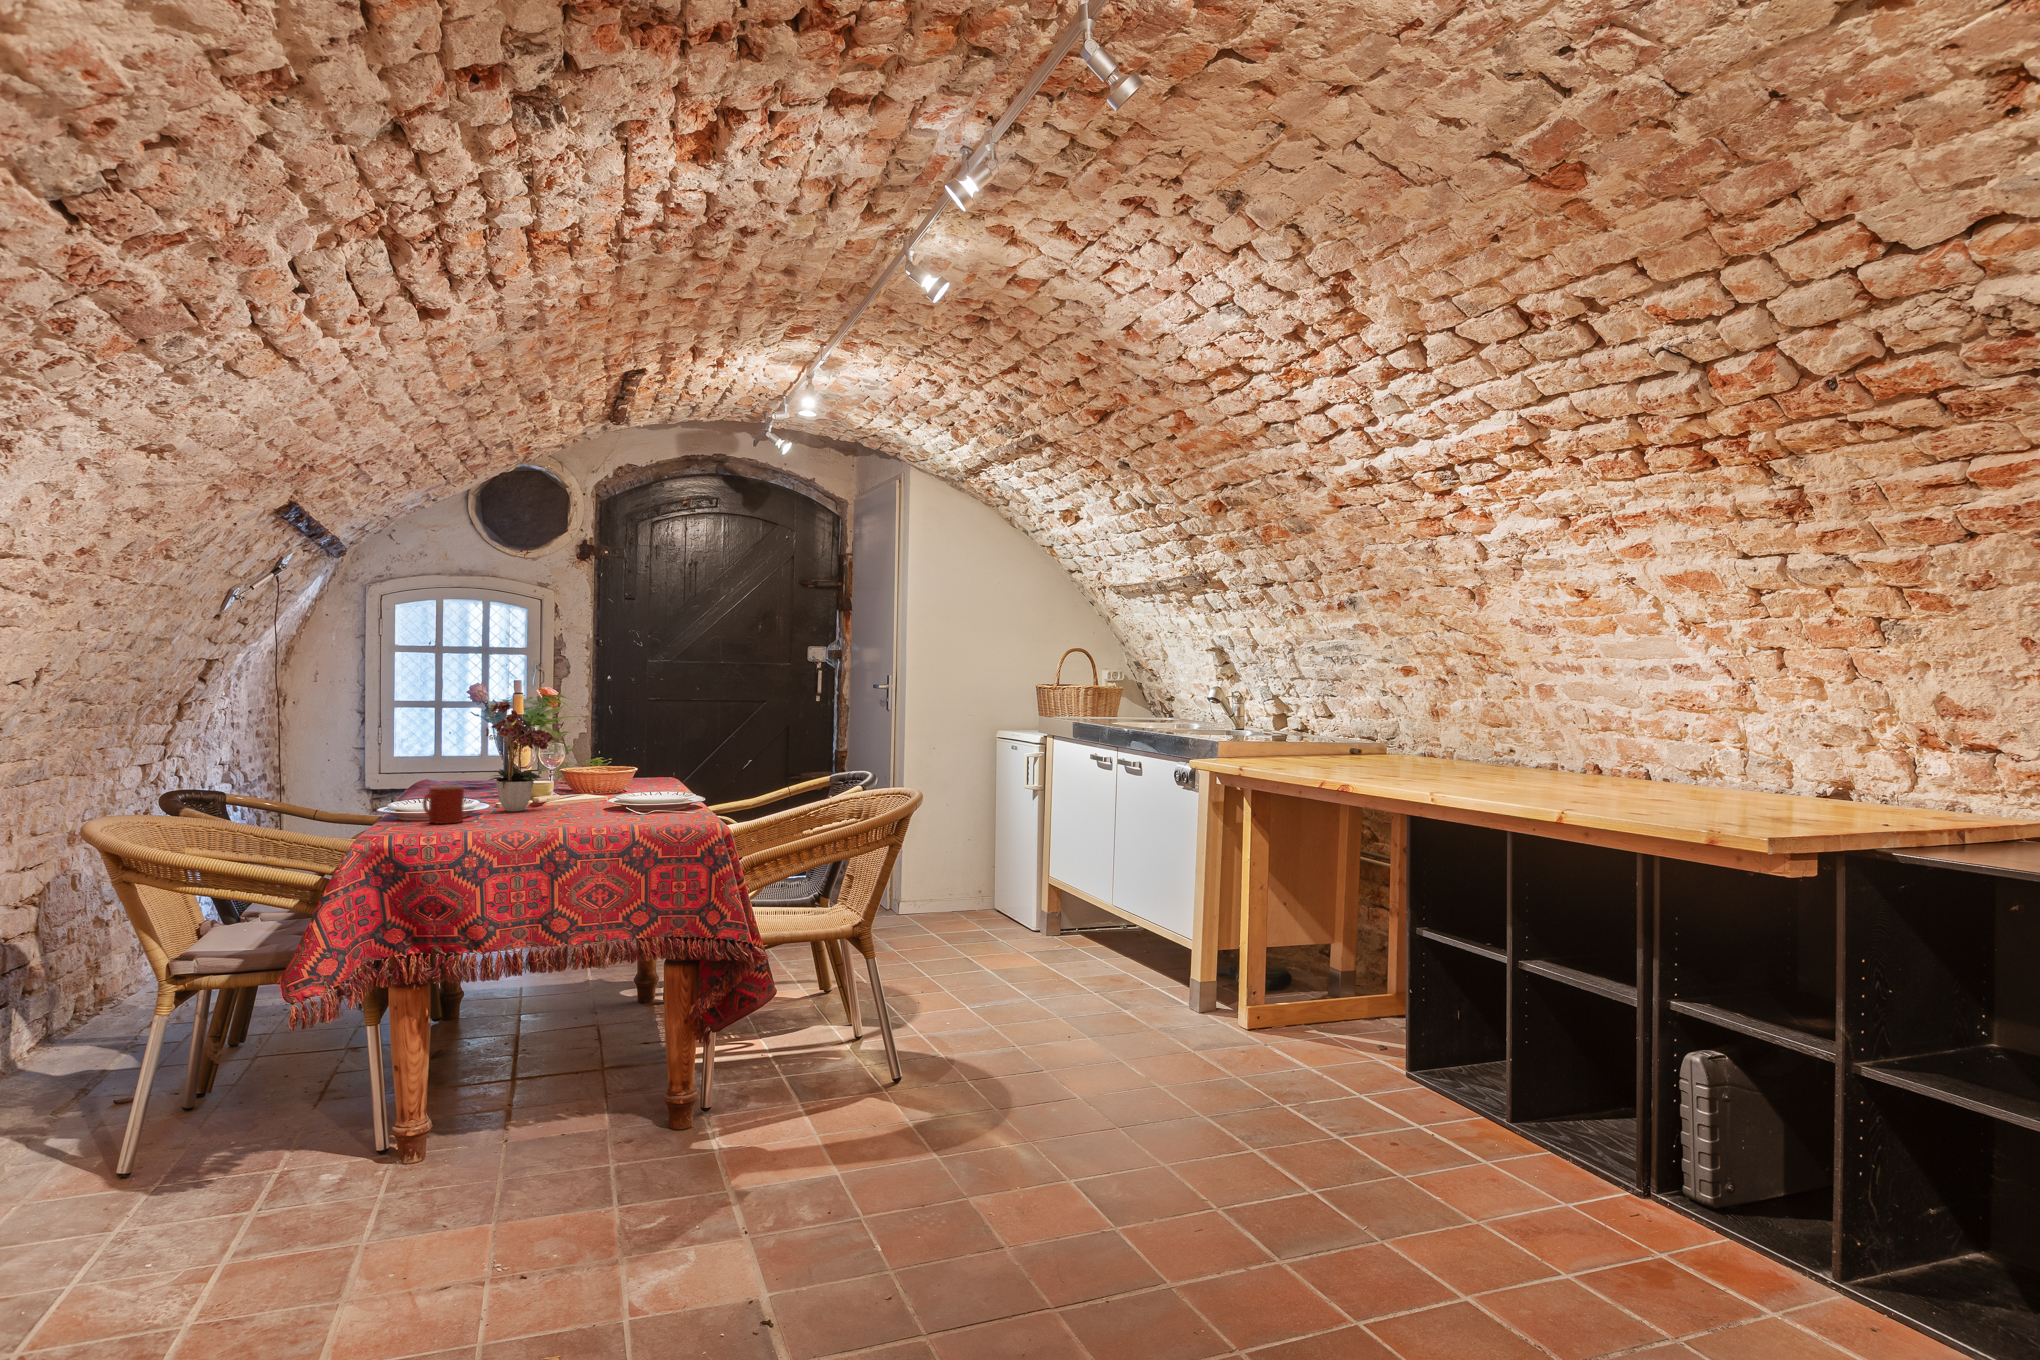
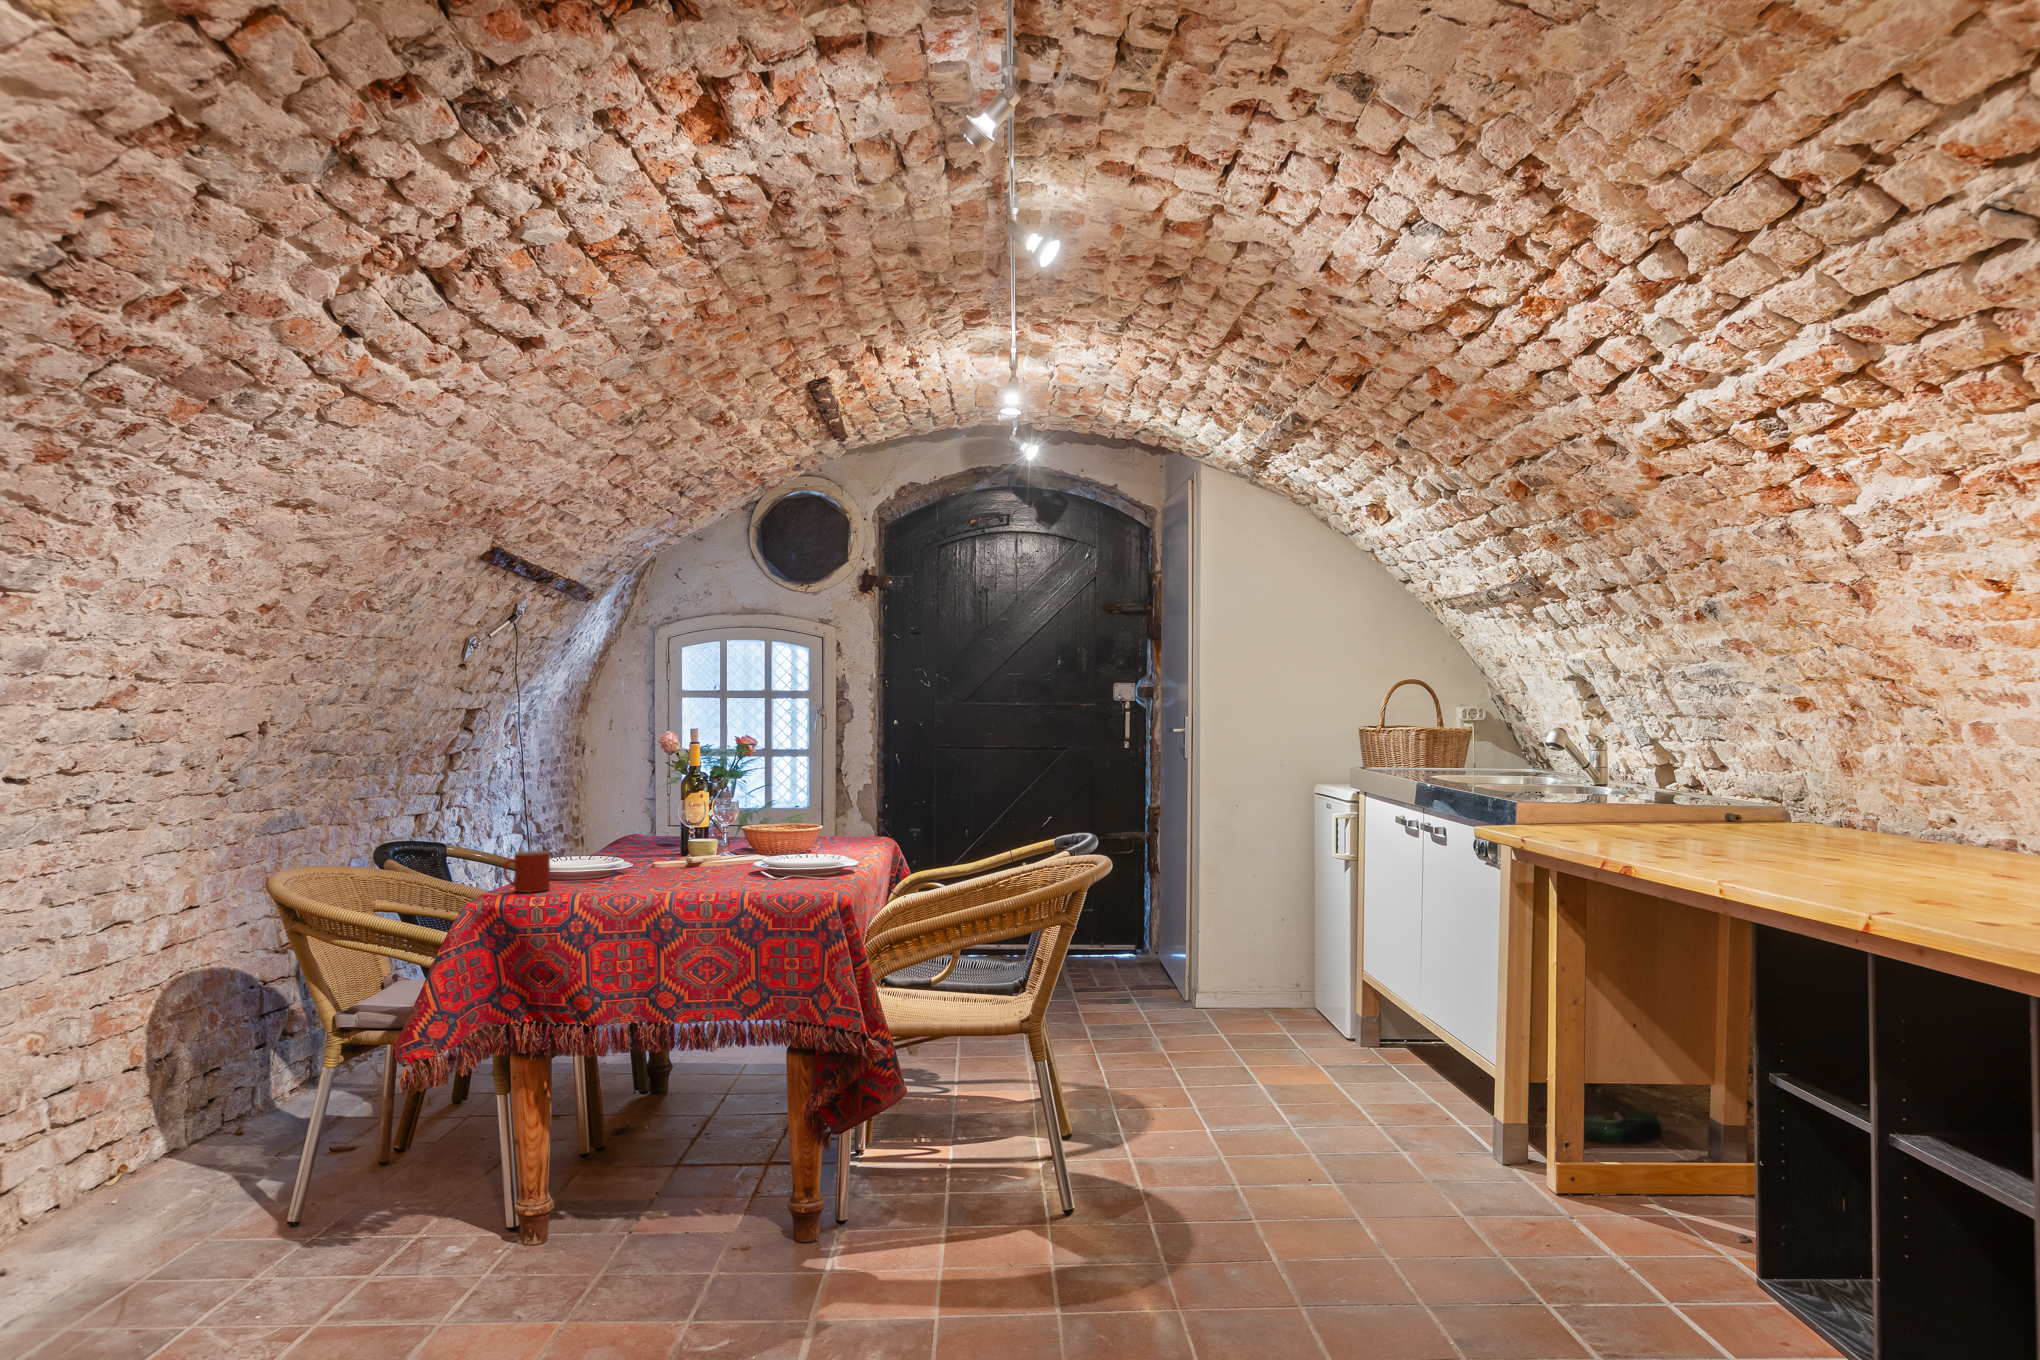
flower arrangement: present [486,702,553,811] -> none [584,753,672,879]

